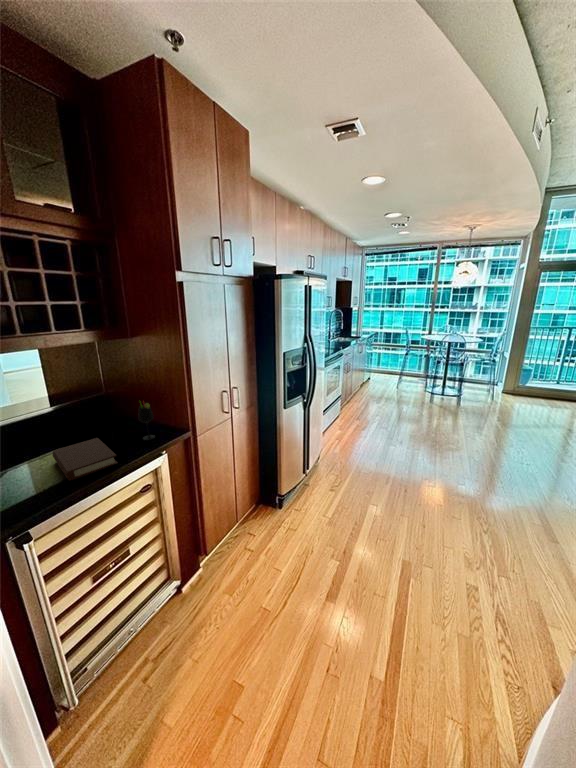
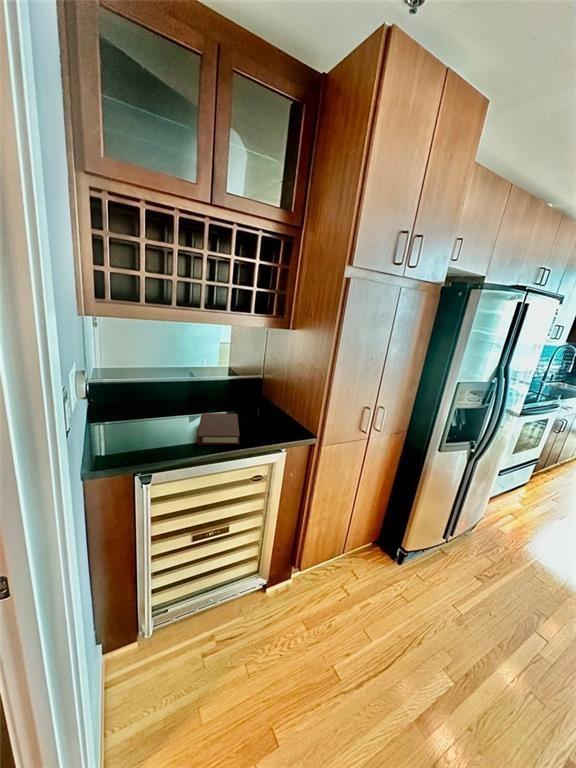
wine glass: present [139,403,155,440] -> none [271,391,286,432]

